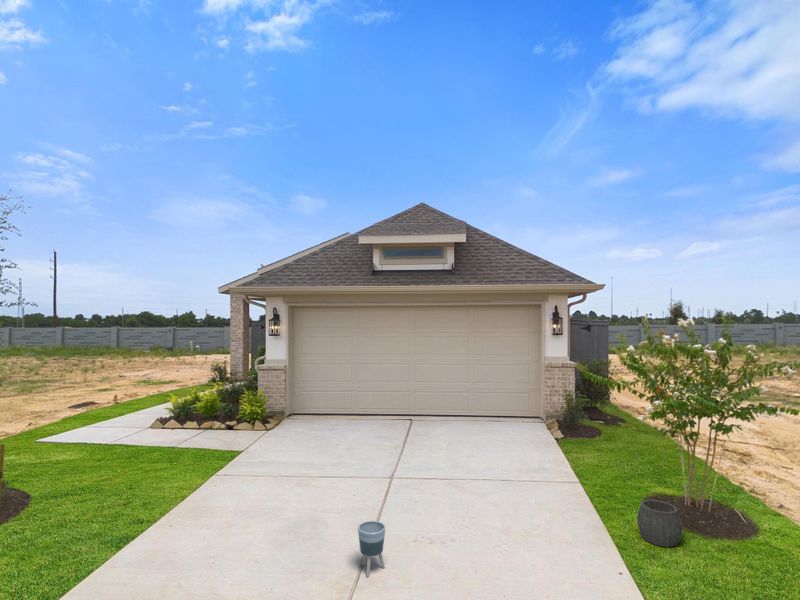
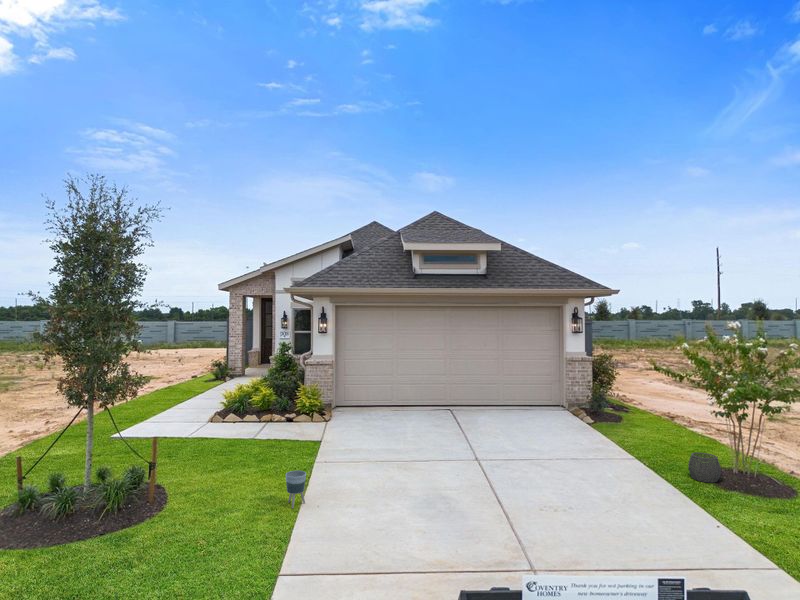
planter: present [358,521,385,577] -> present [286,471,306,508]

